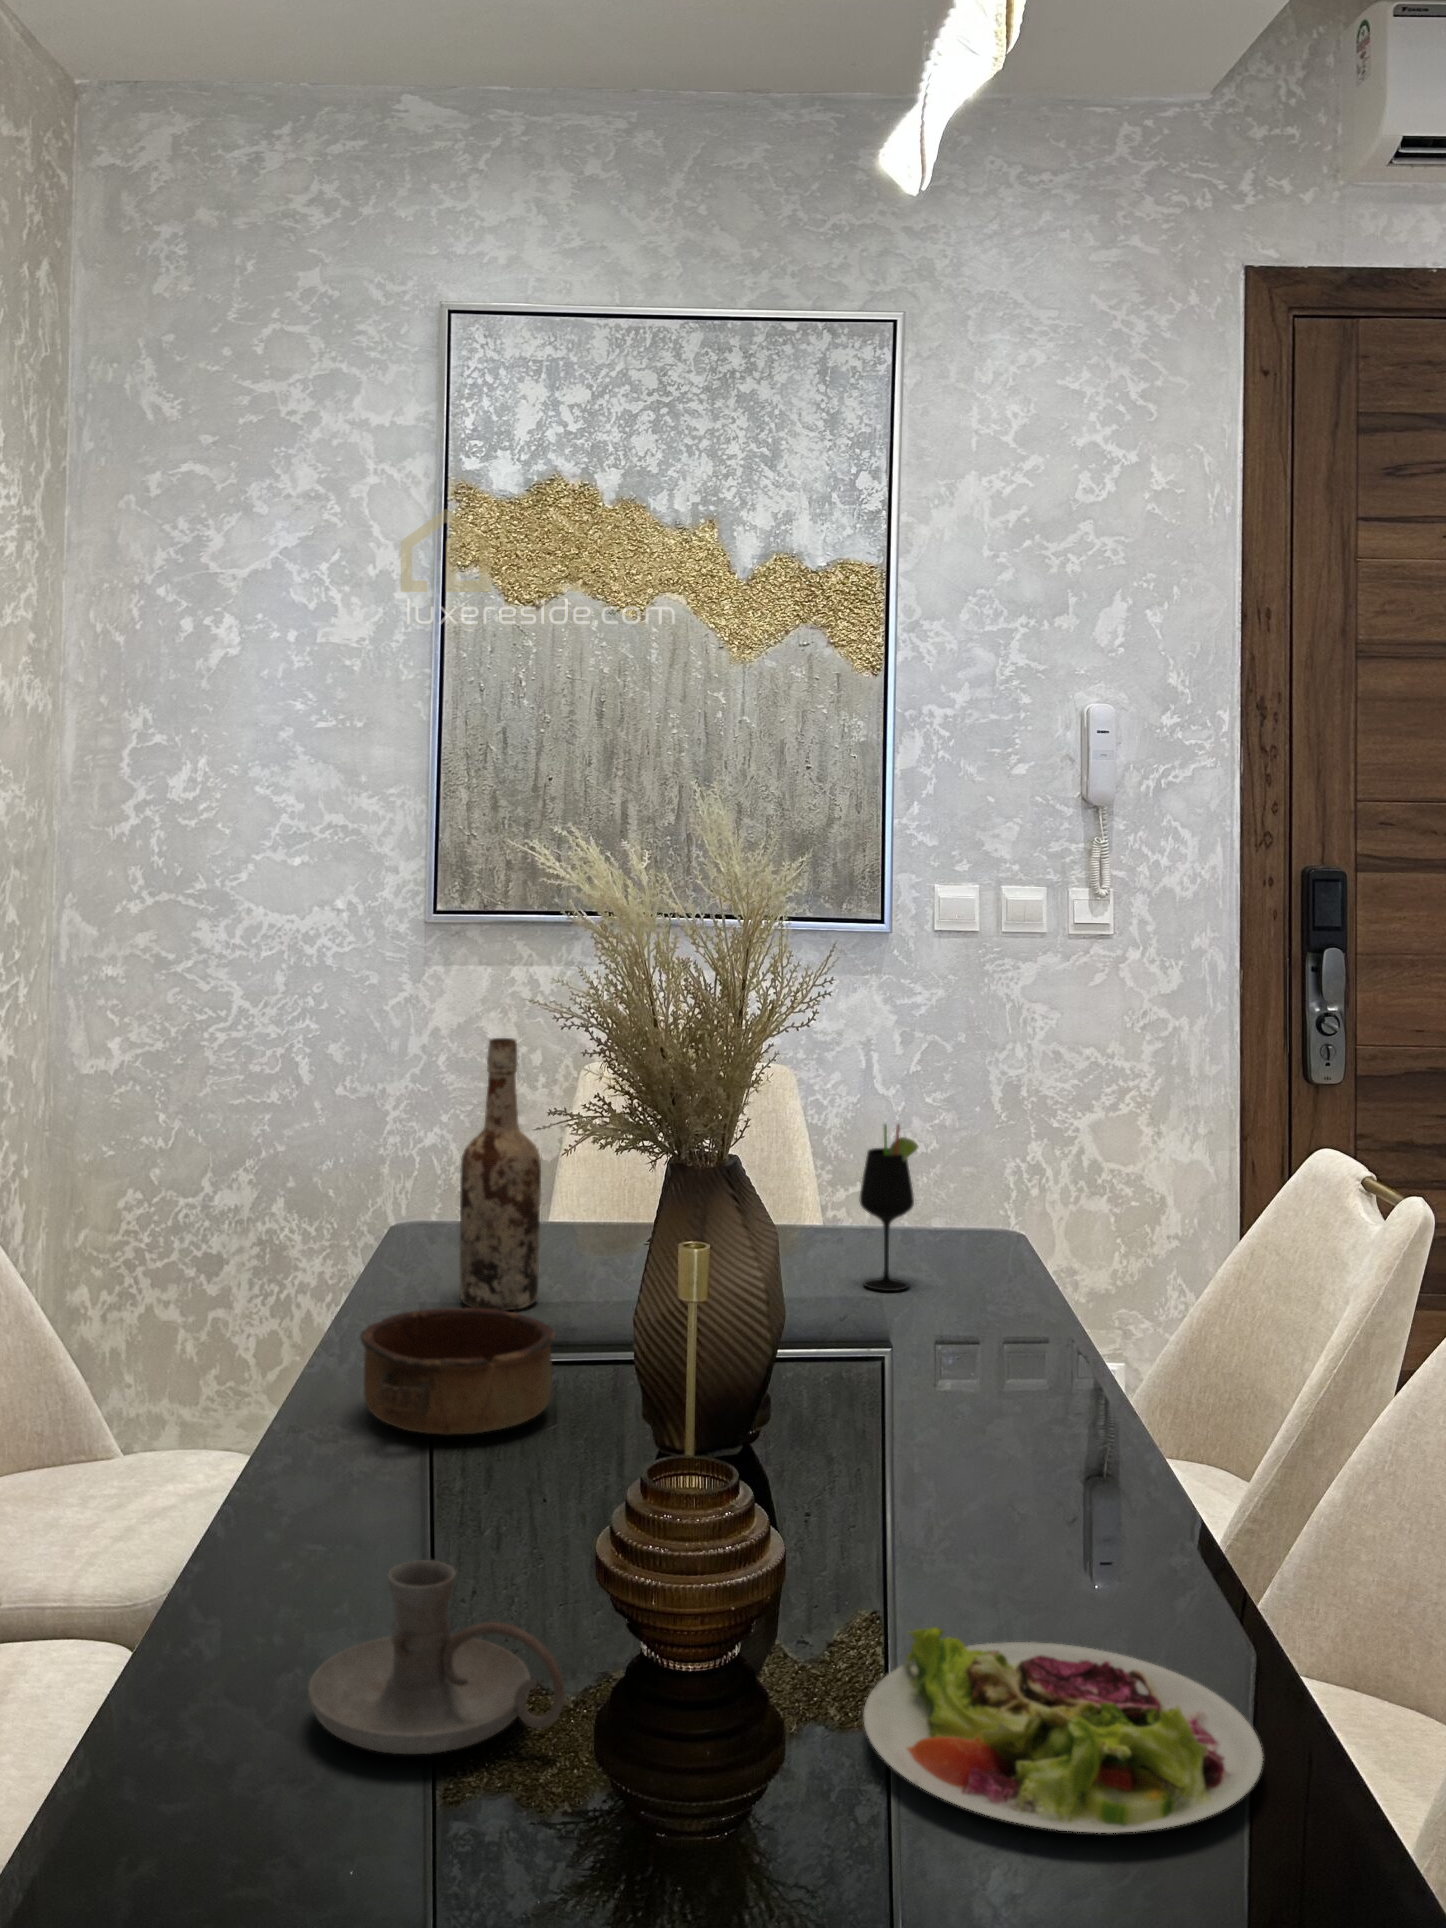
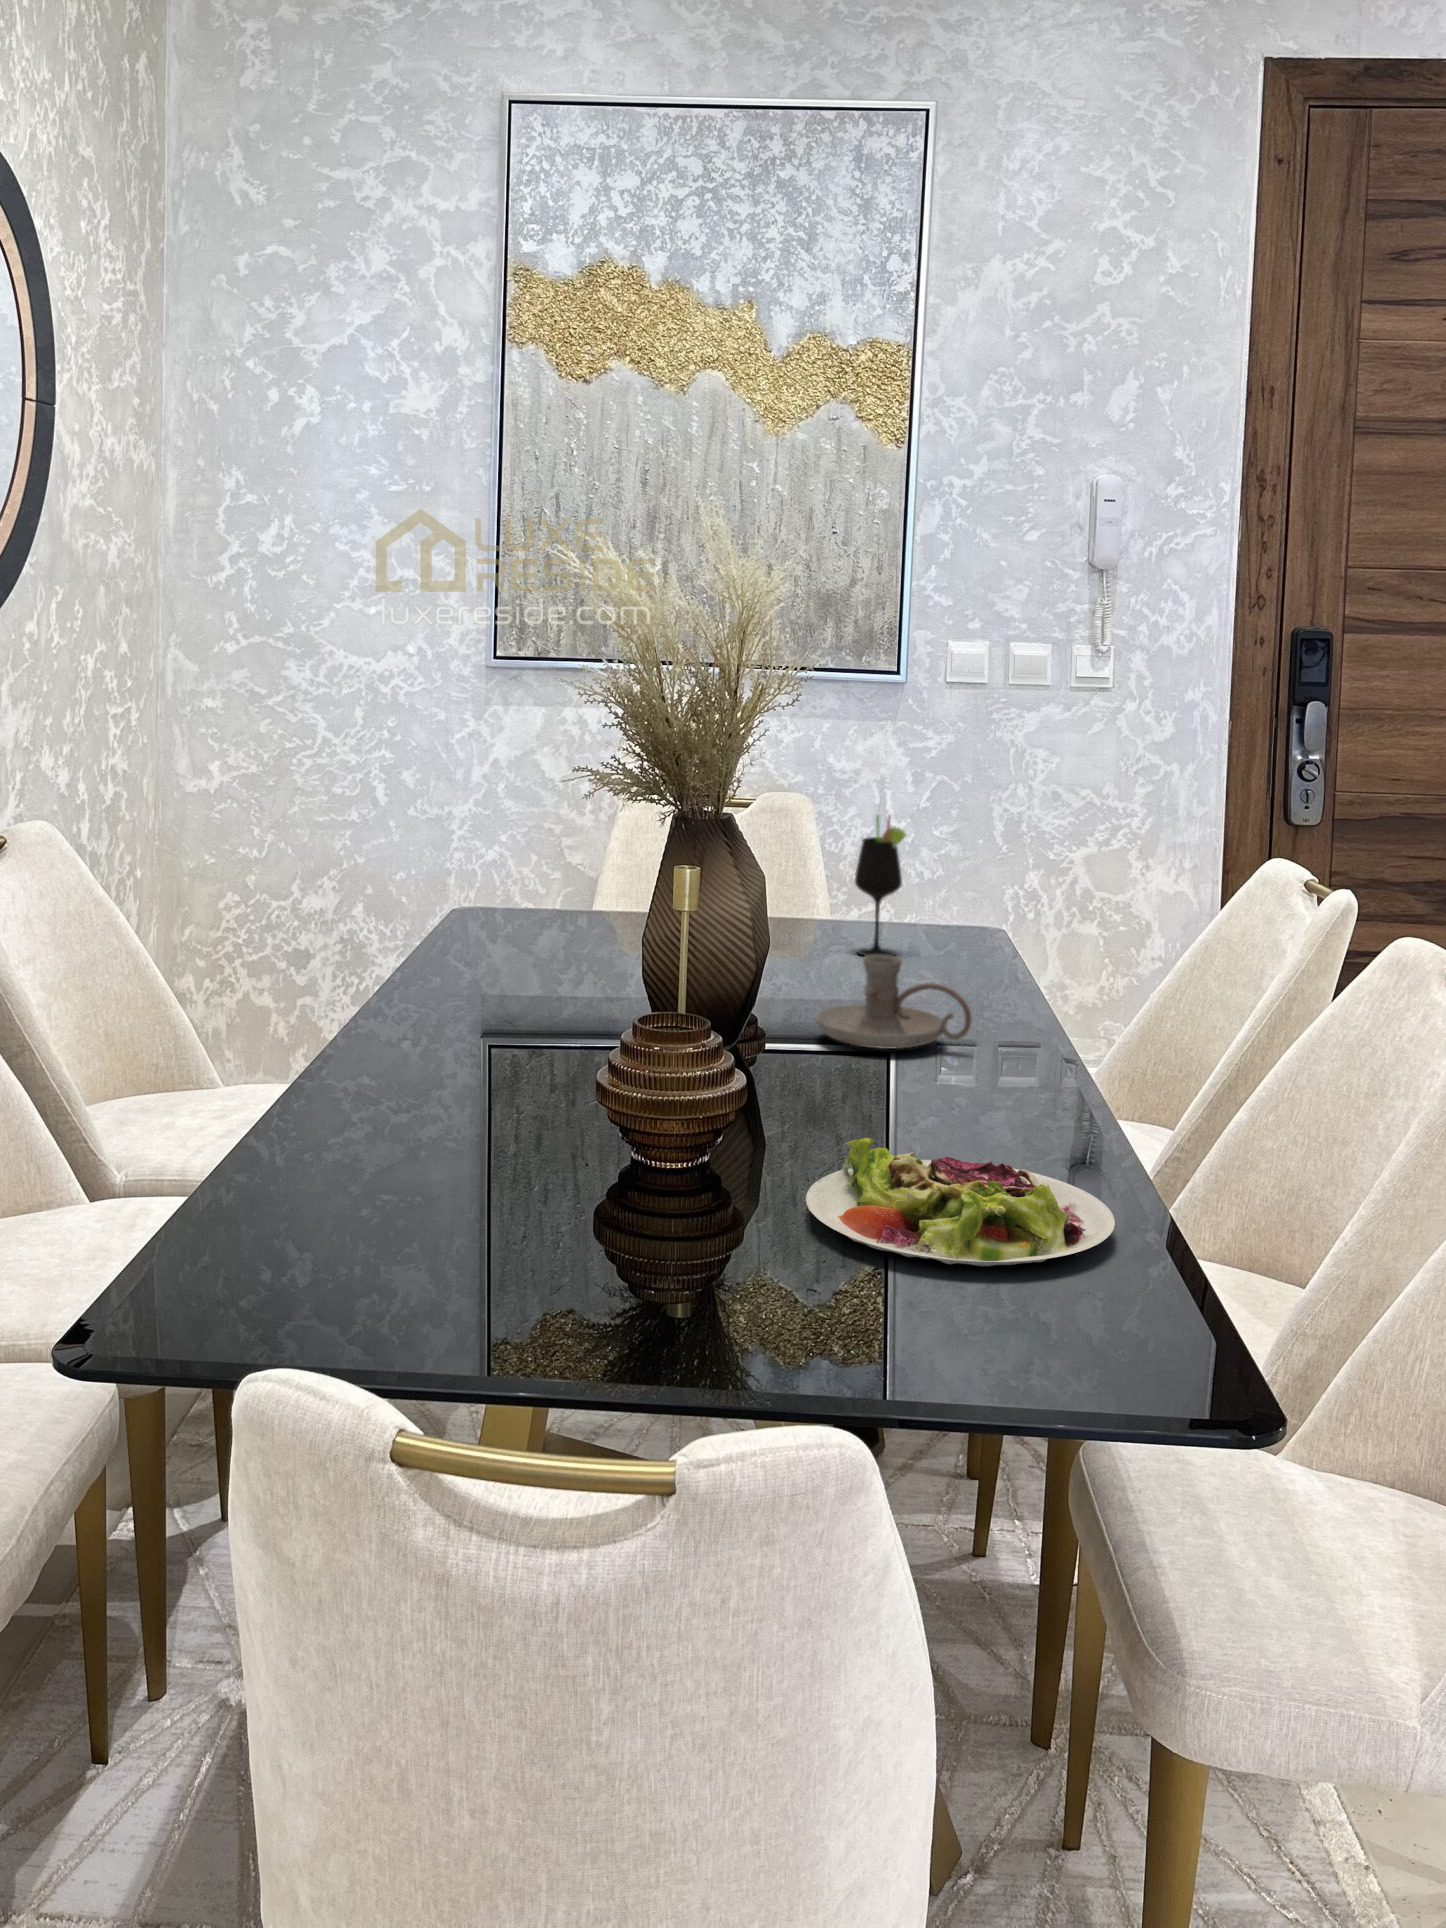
wine bottle: present [460,1038,541,1311] -> none [509,733,579,961]
bowl: present [360,1308,555,1435] -> none [422,942,584,1034]
candle holder: present [308,1560,565,1754] -> present [817,955,971,1049]

